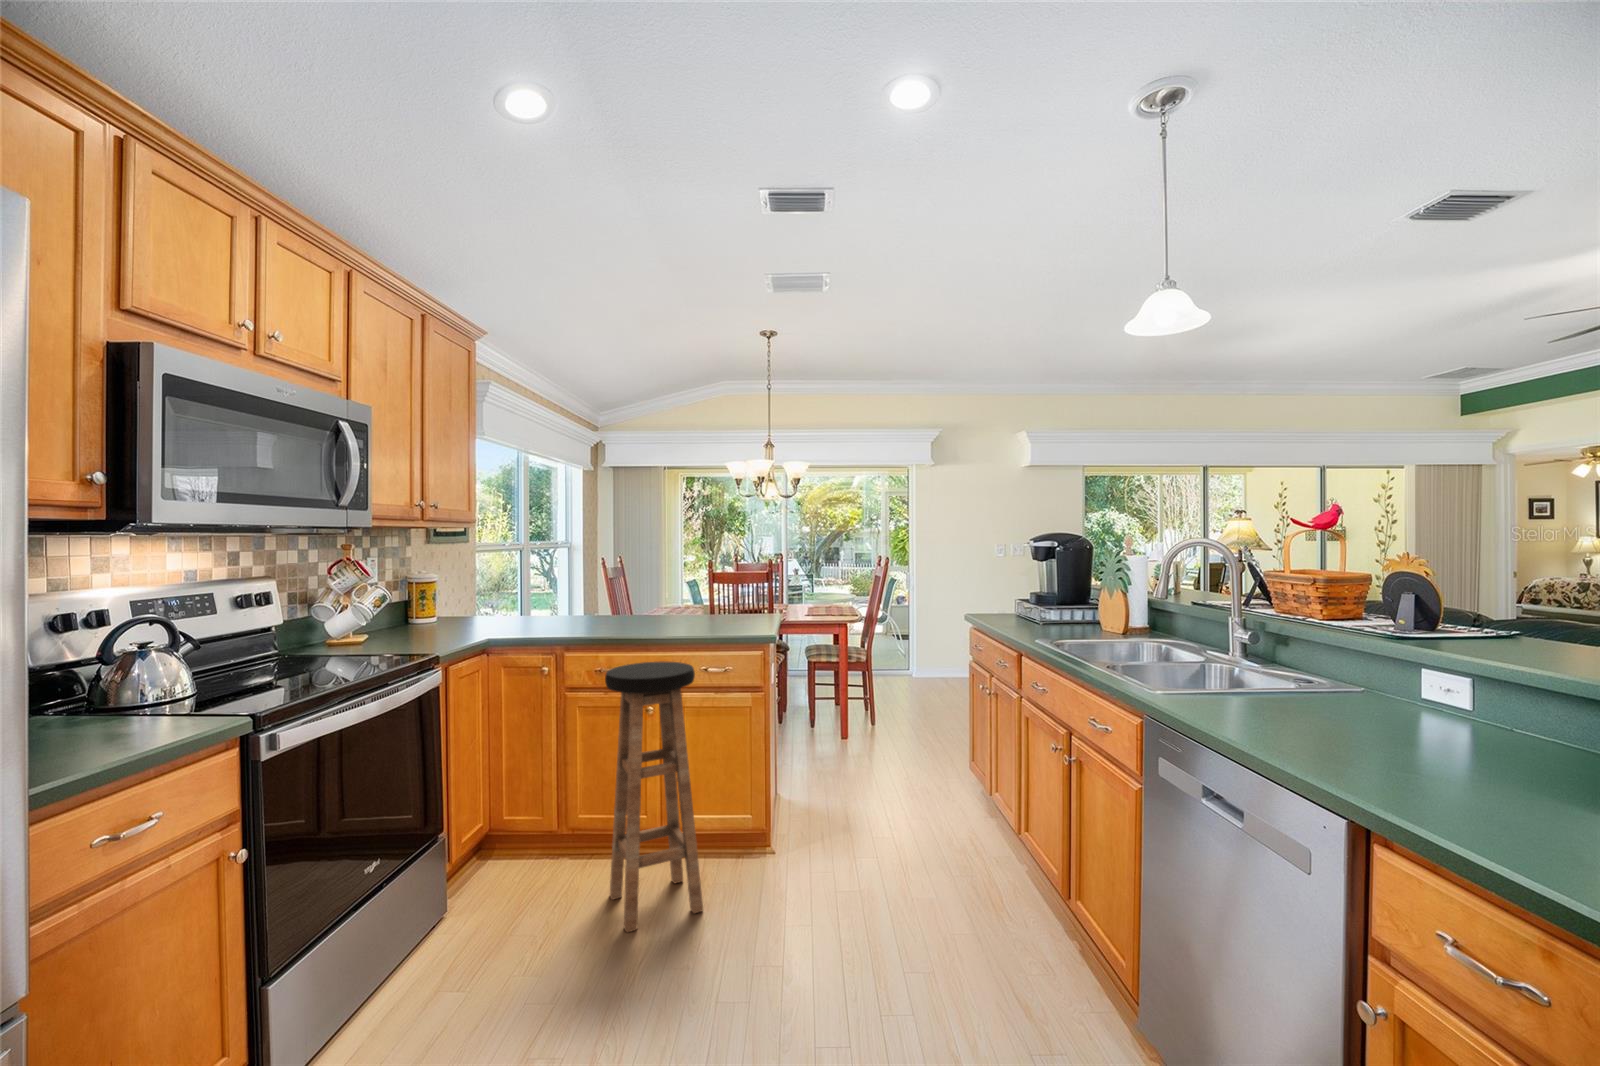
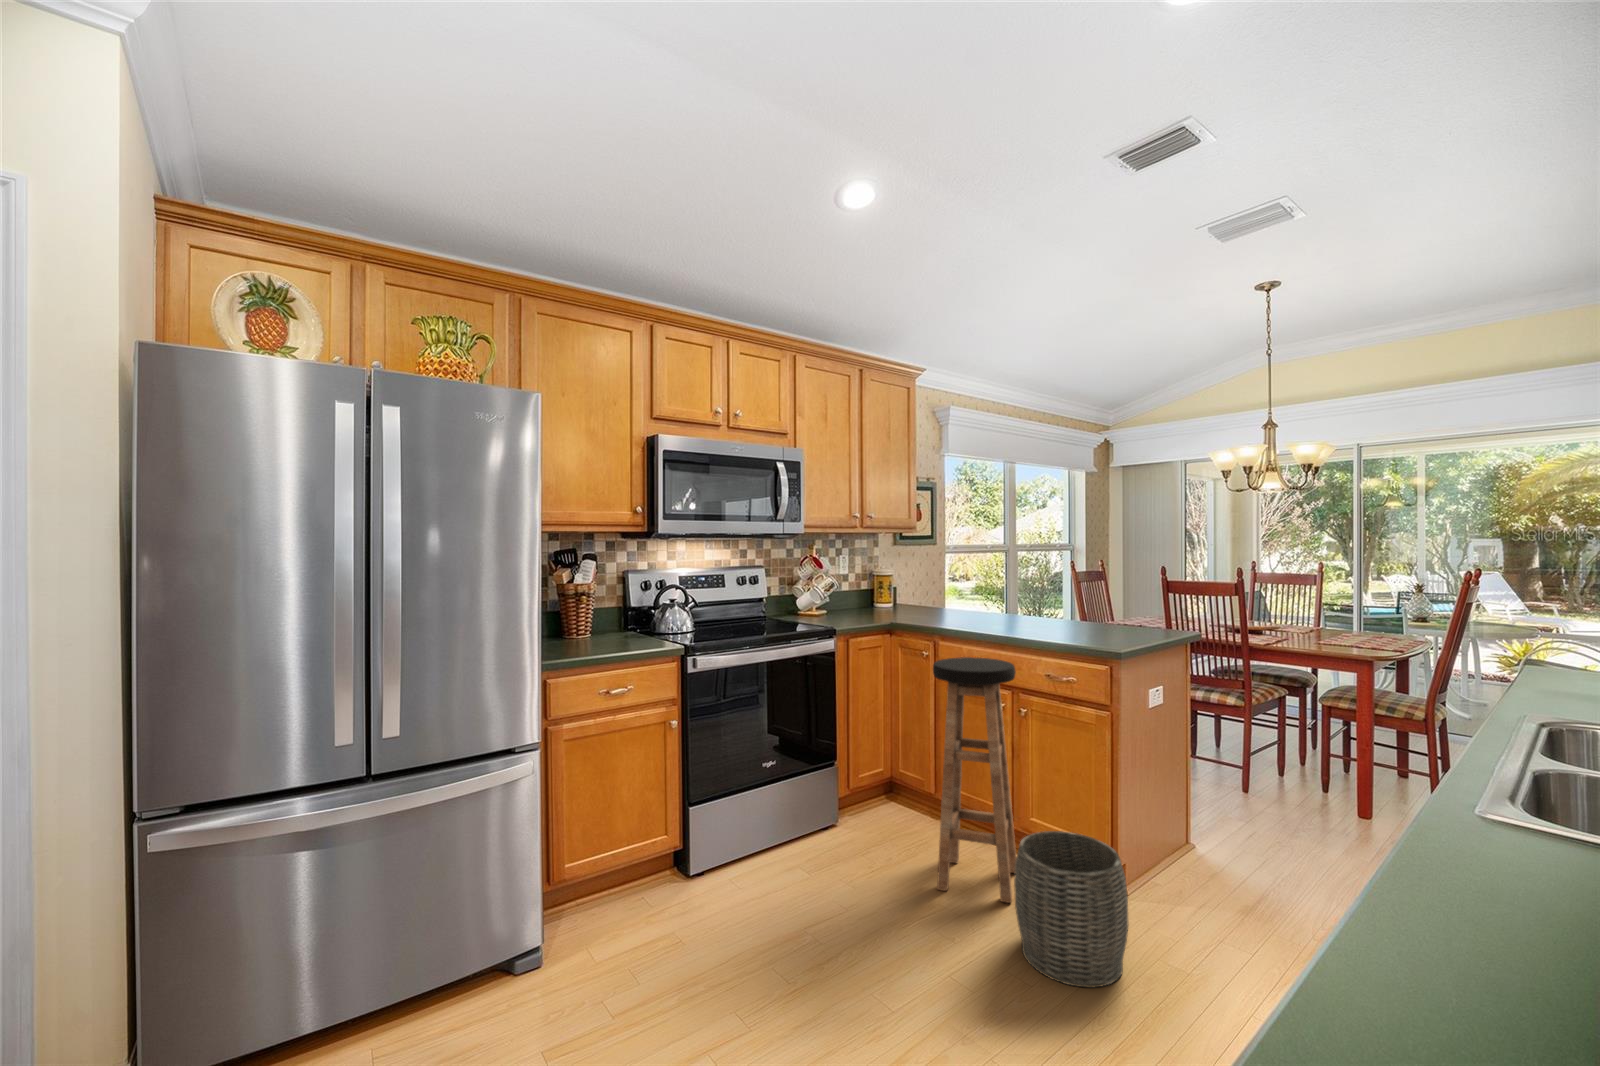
woven basket: none [736,813,836,959] -> present [1014,831,1128,987]

